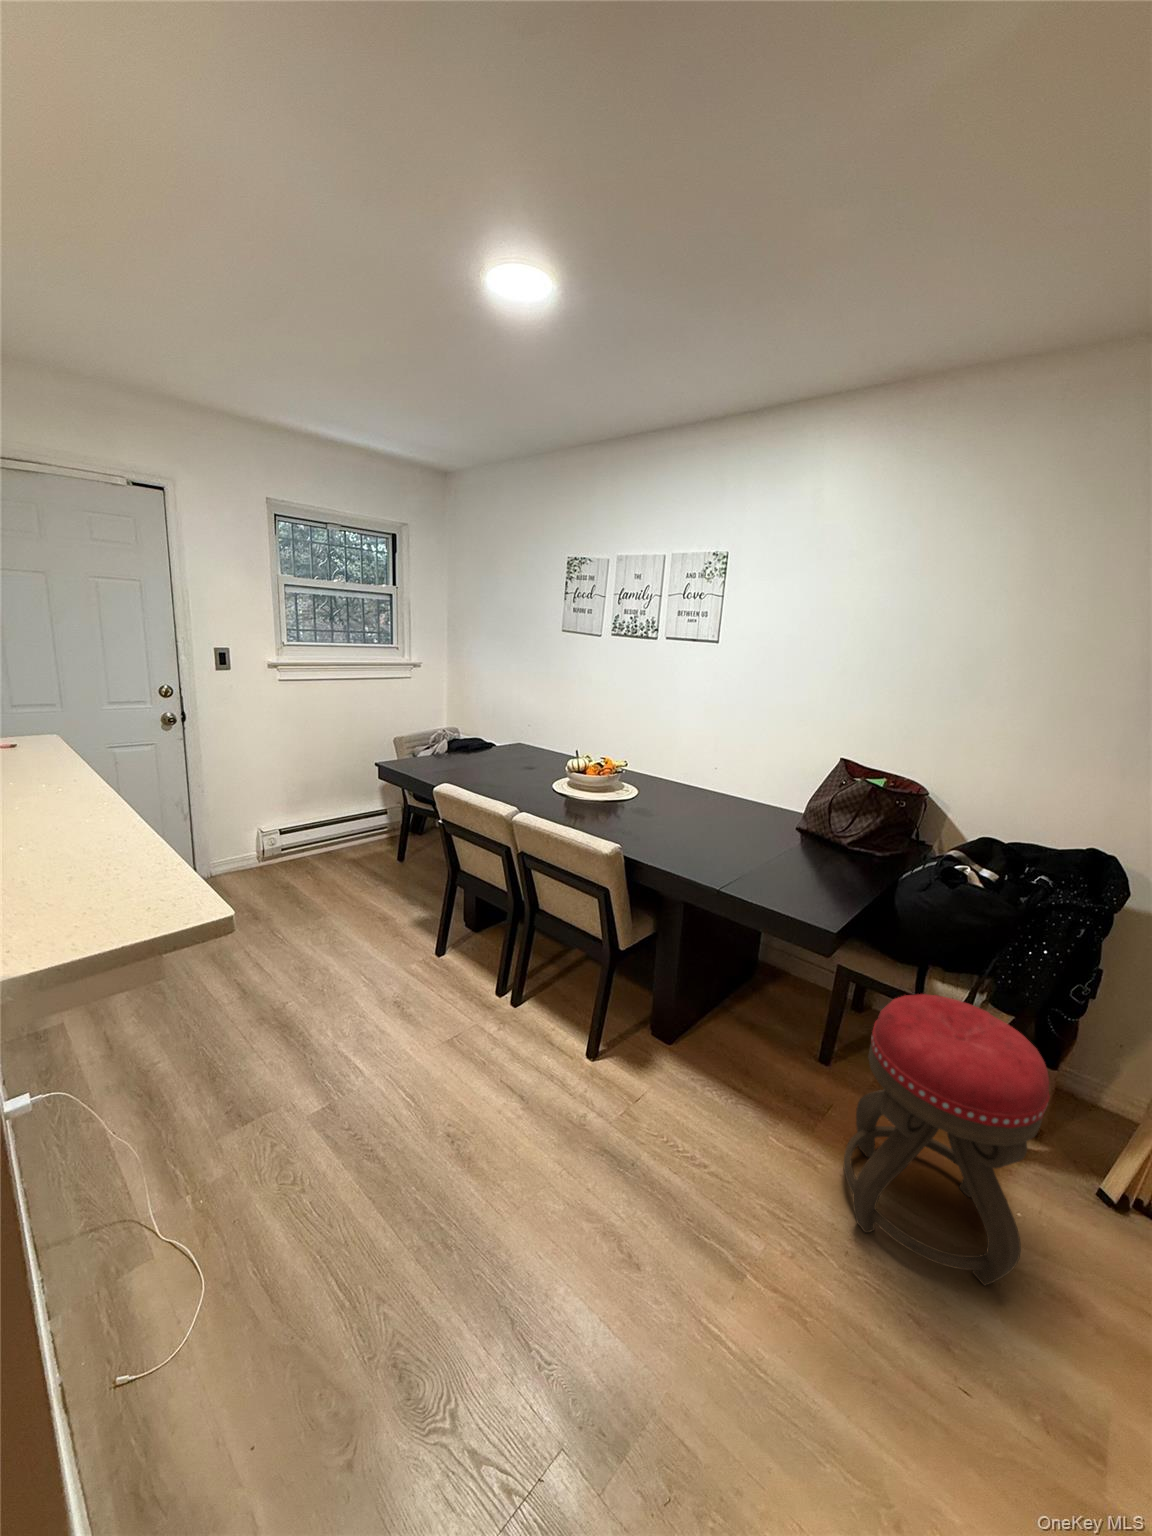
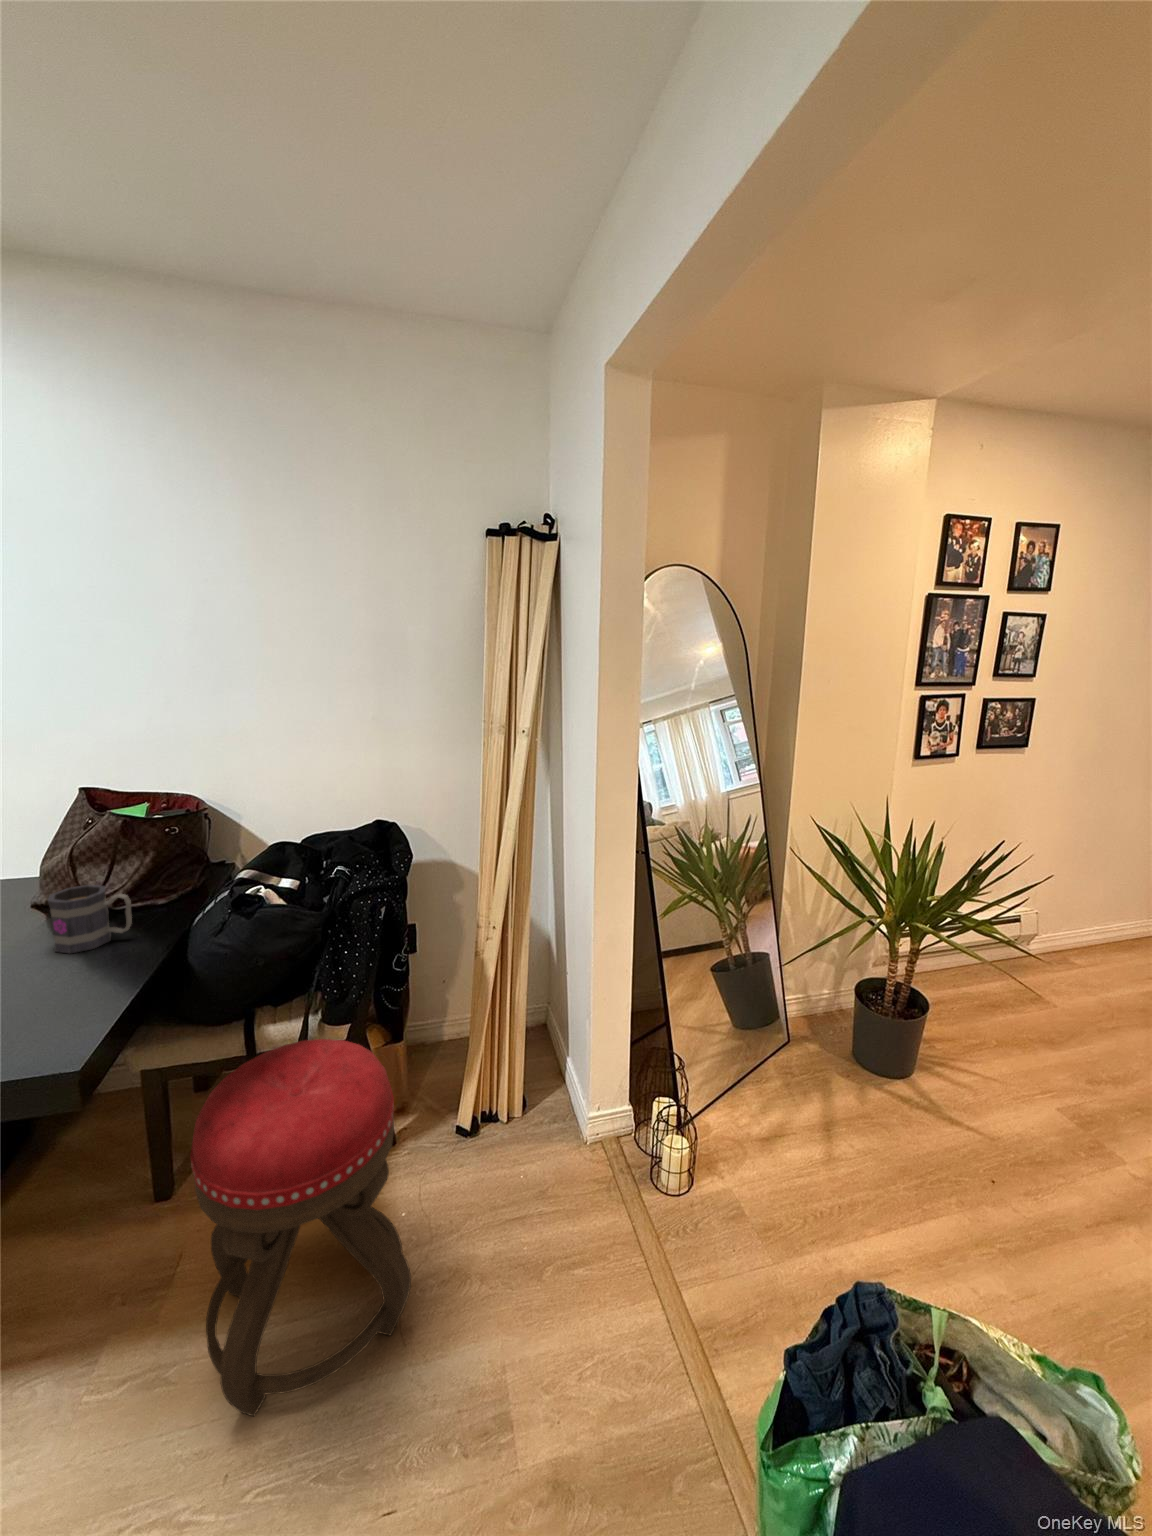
mug: none [814,823,866,868] -> present [48,885,132,953]

